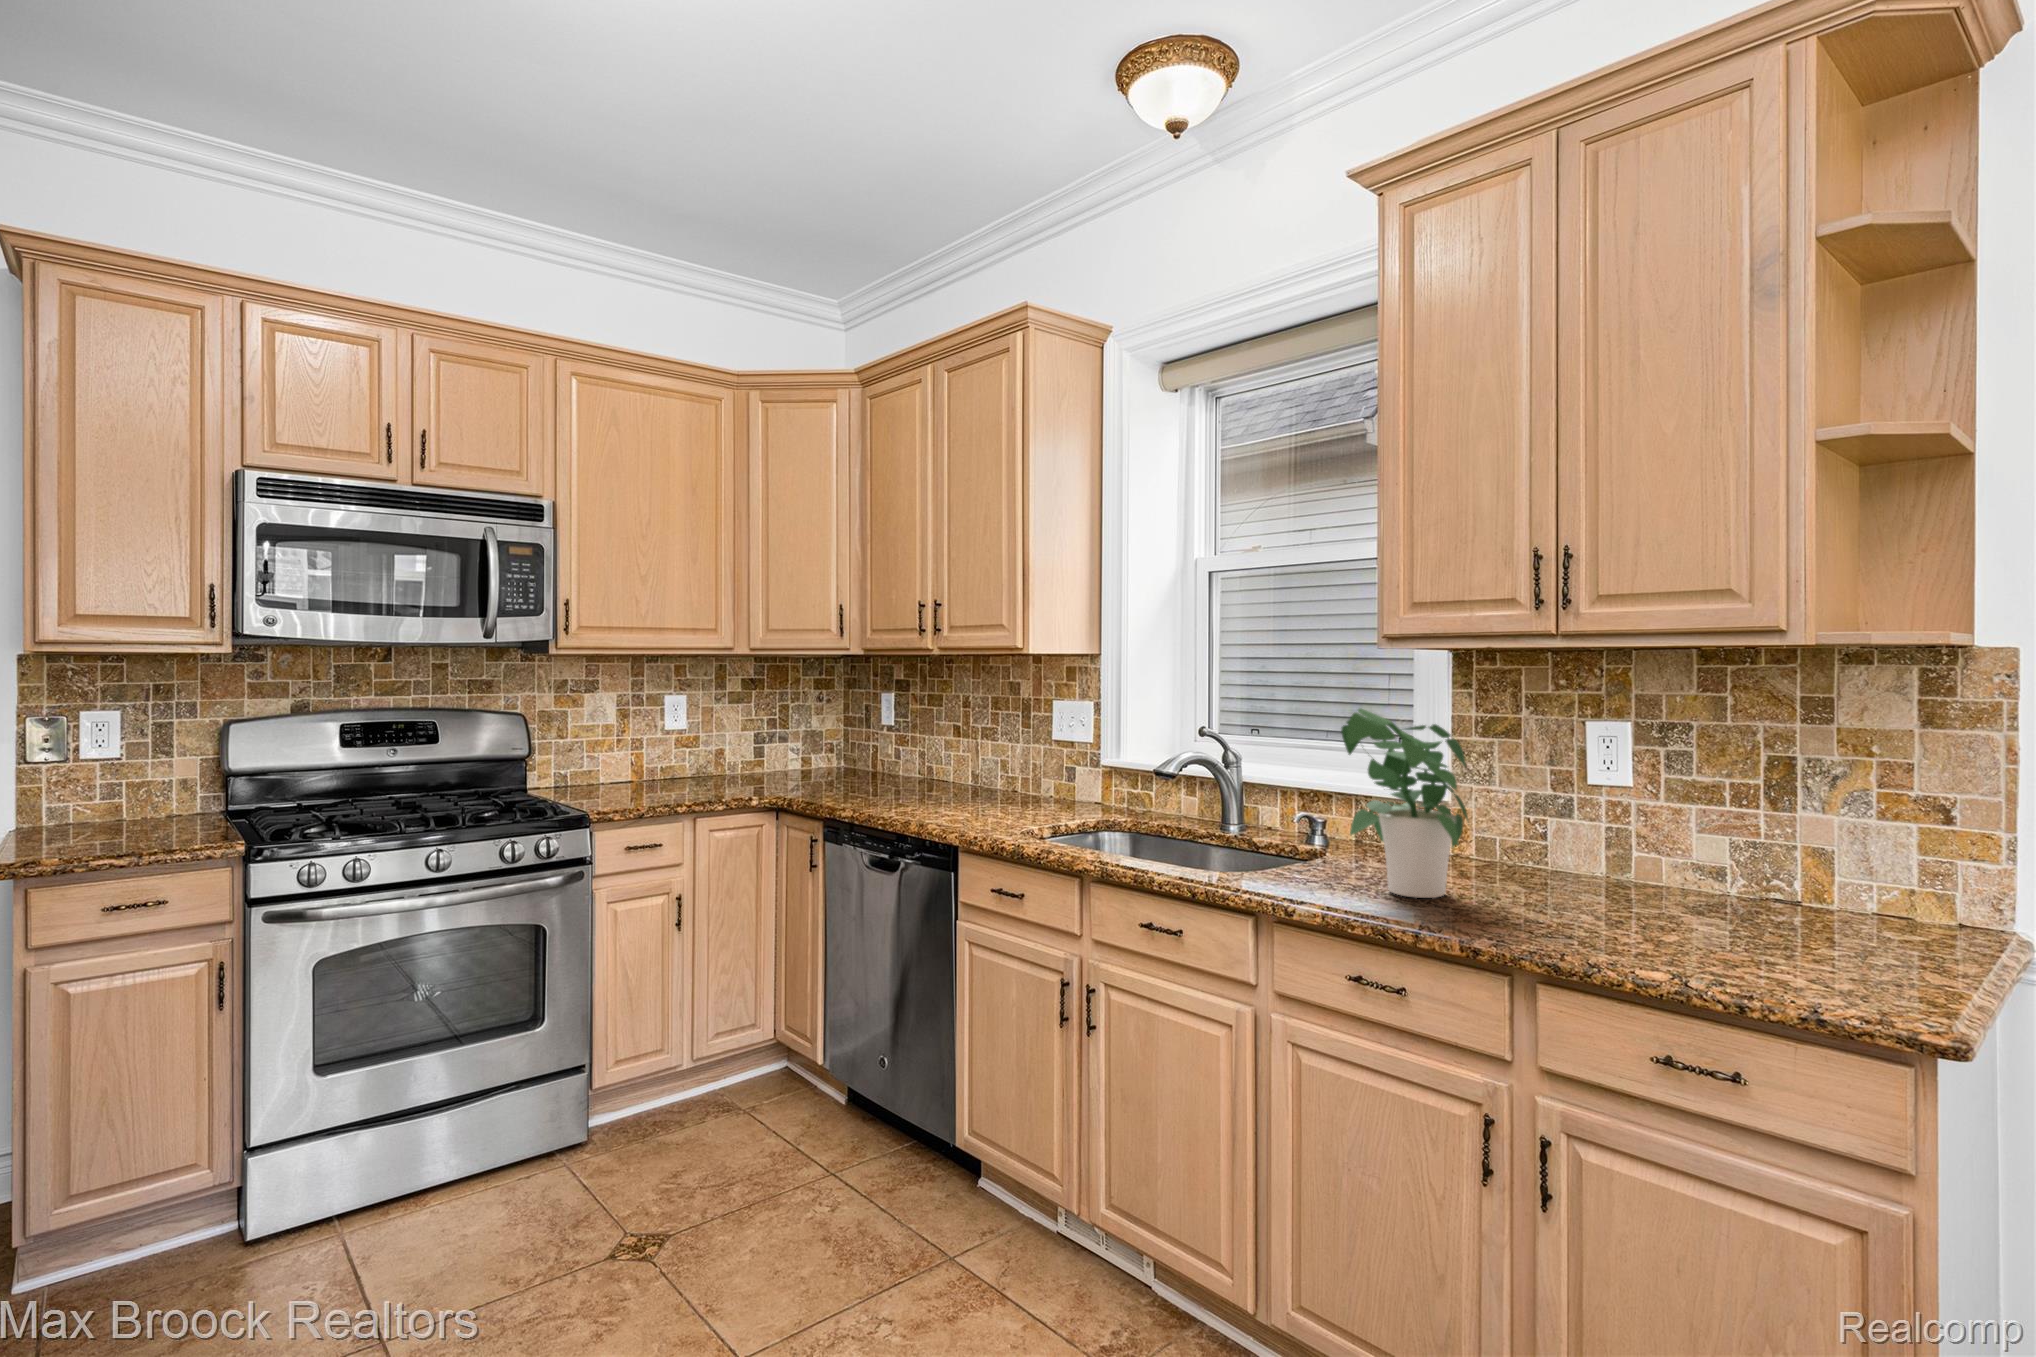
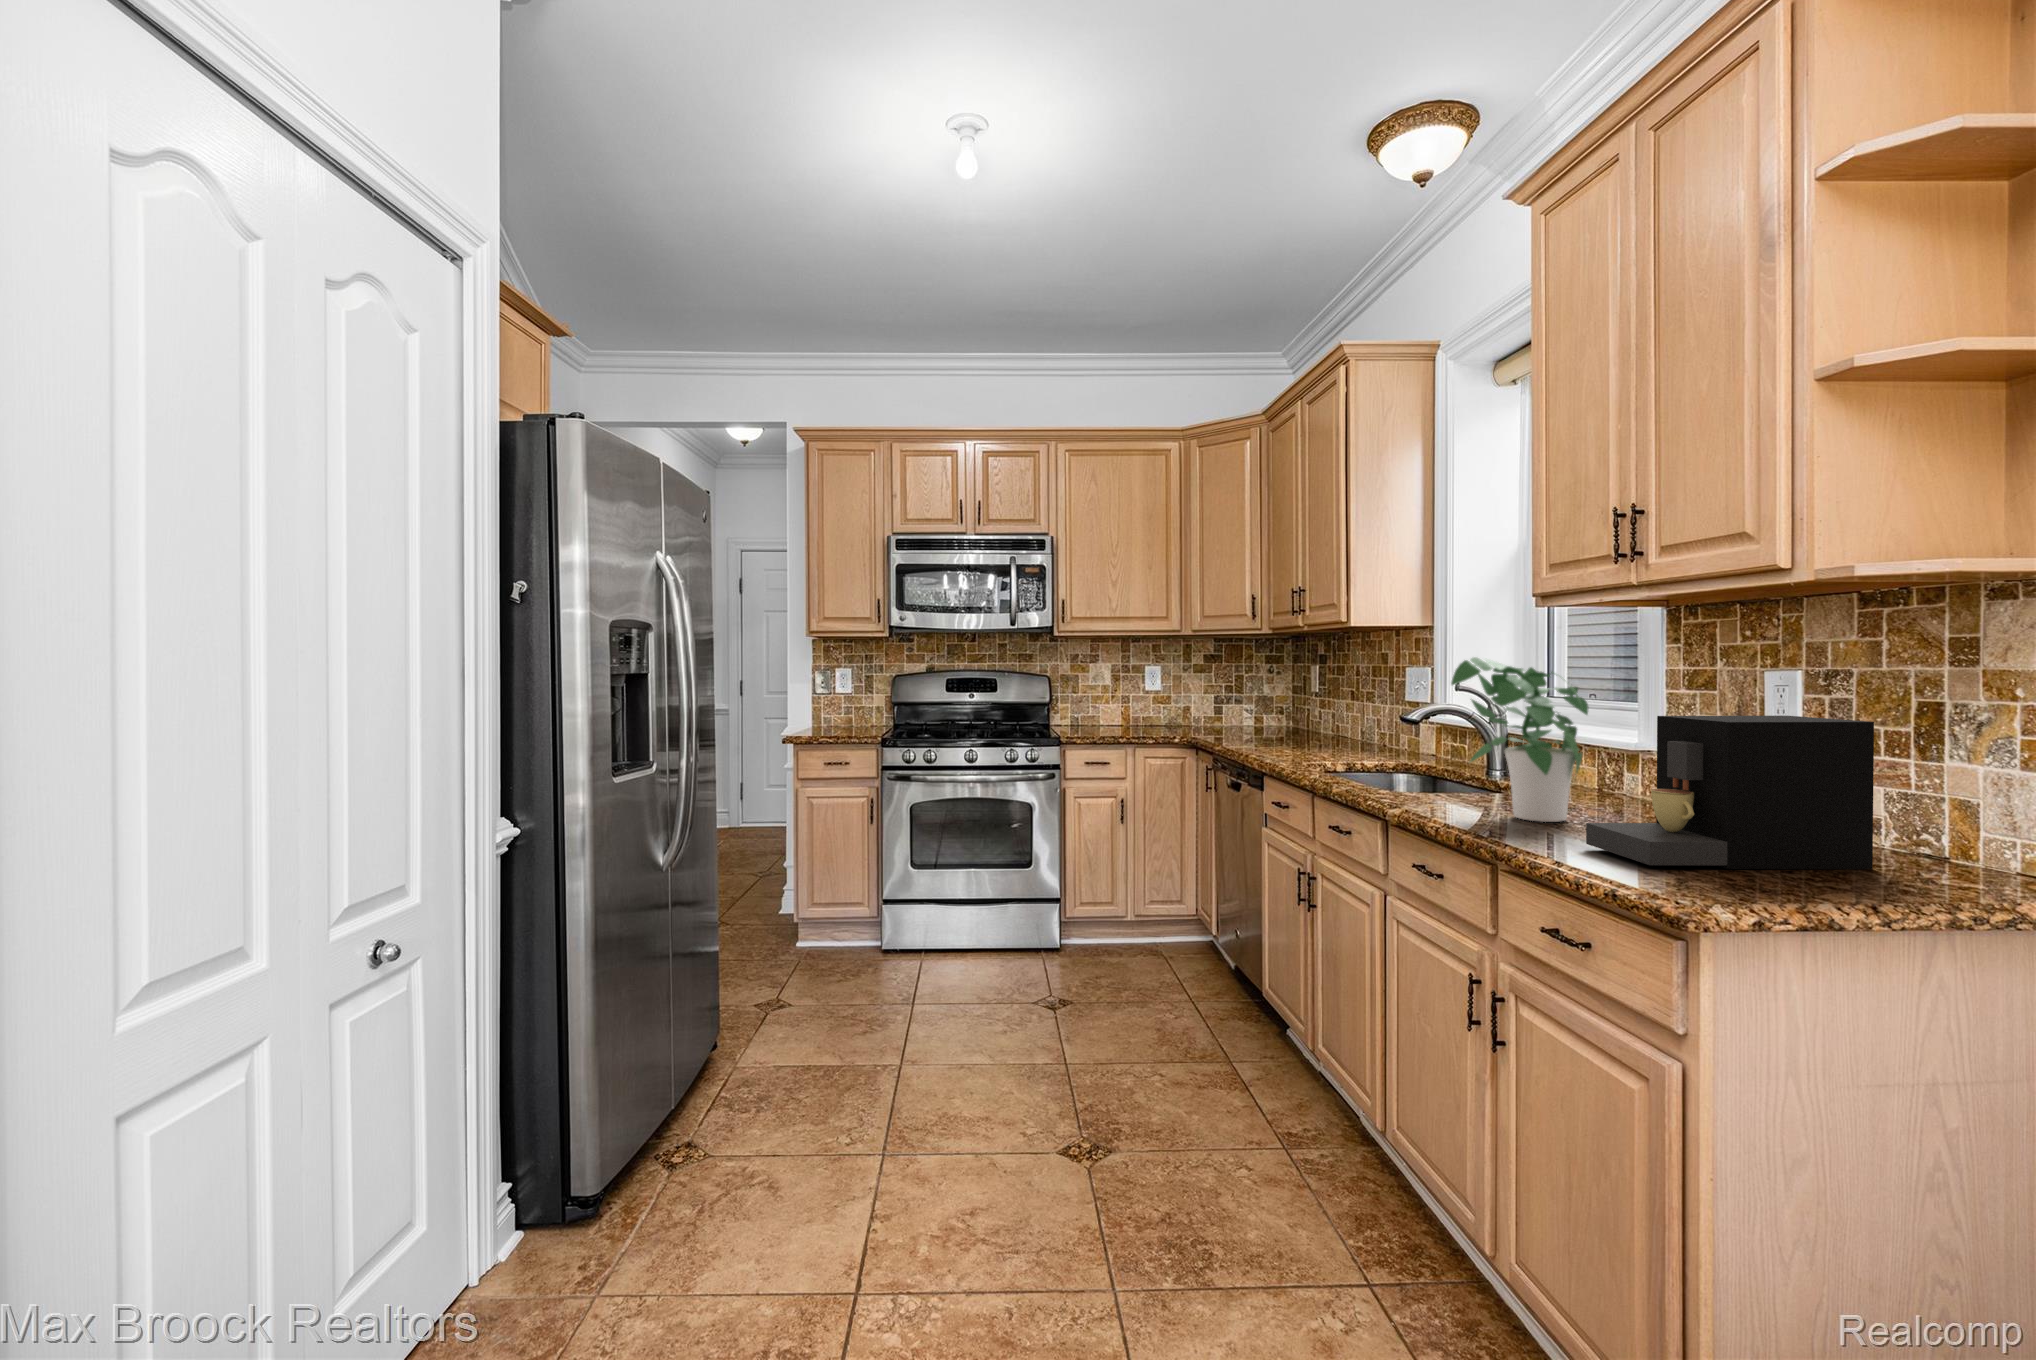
coffee maker: none [1577,772,1798,957] -> present [1586,716,1874,869]

